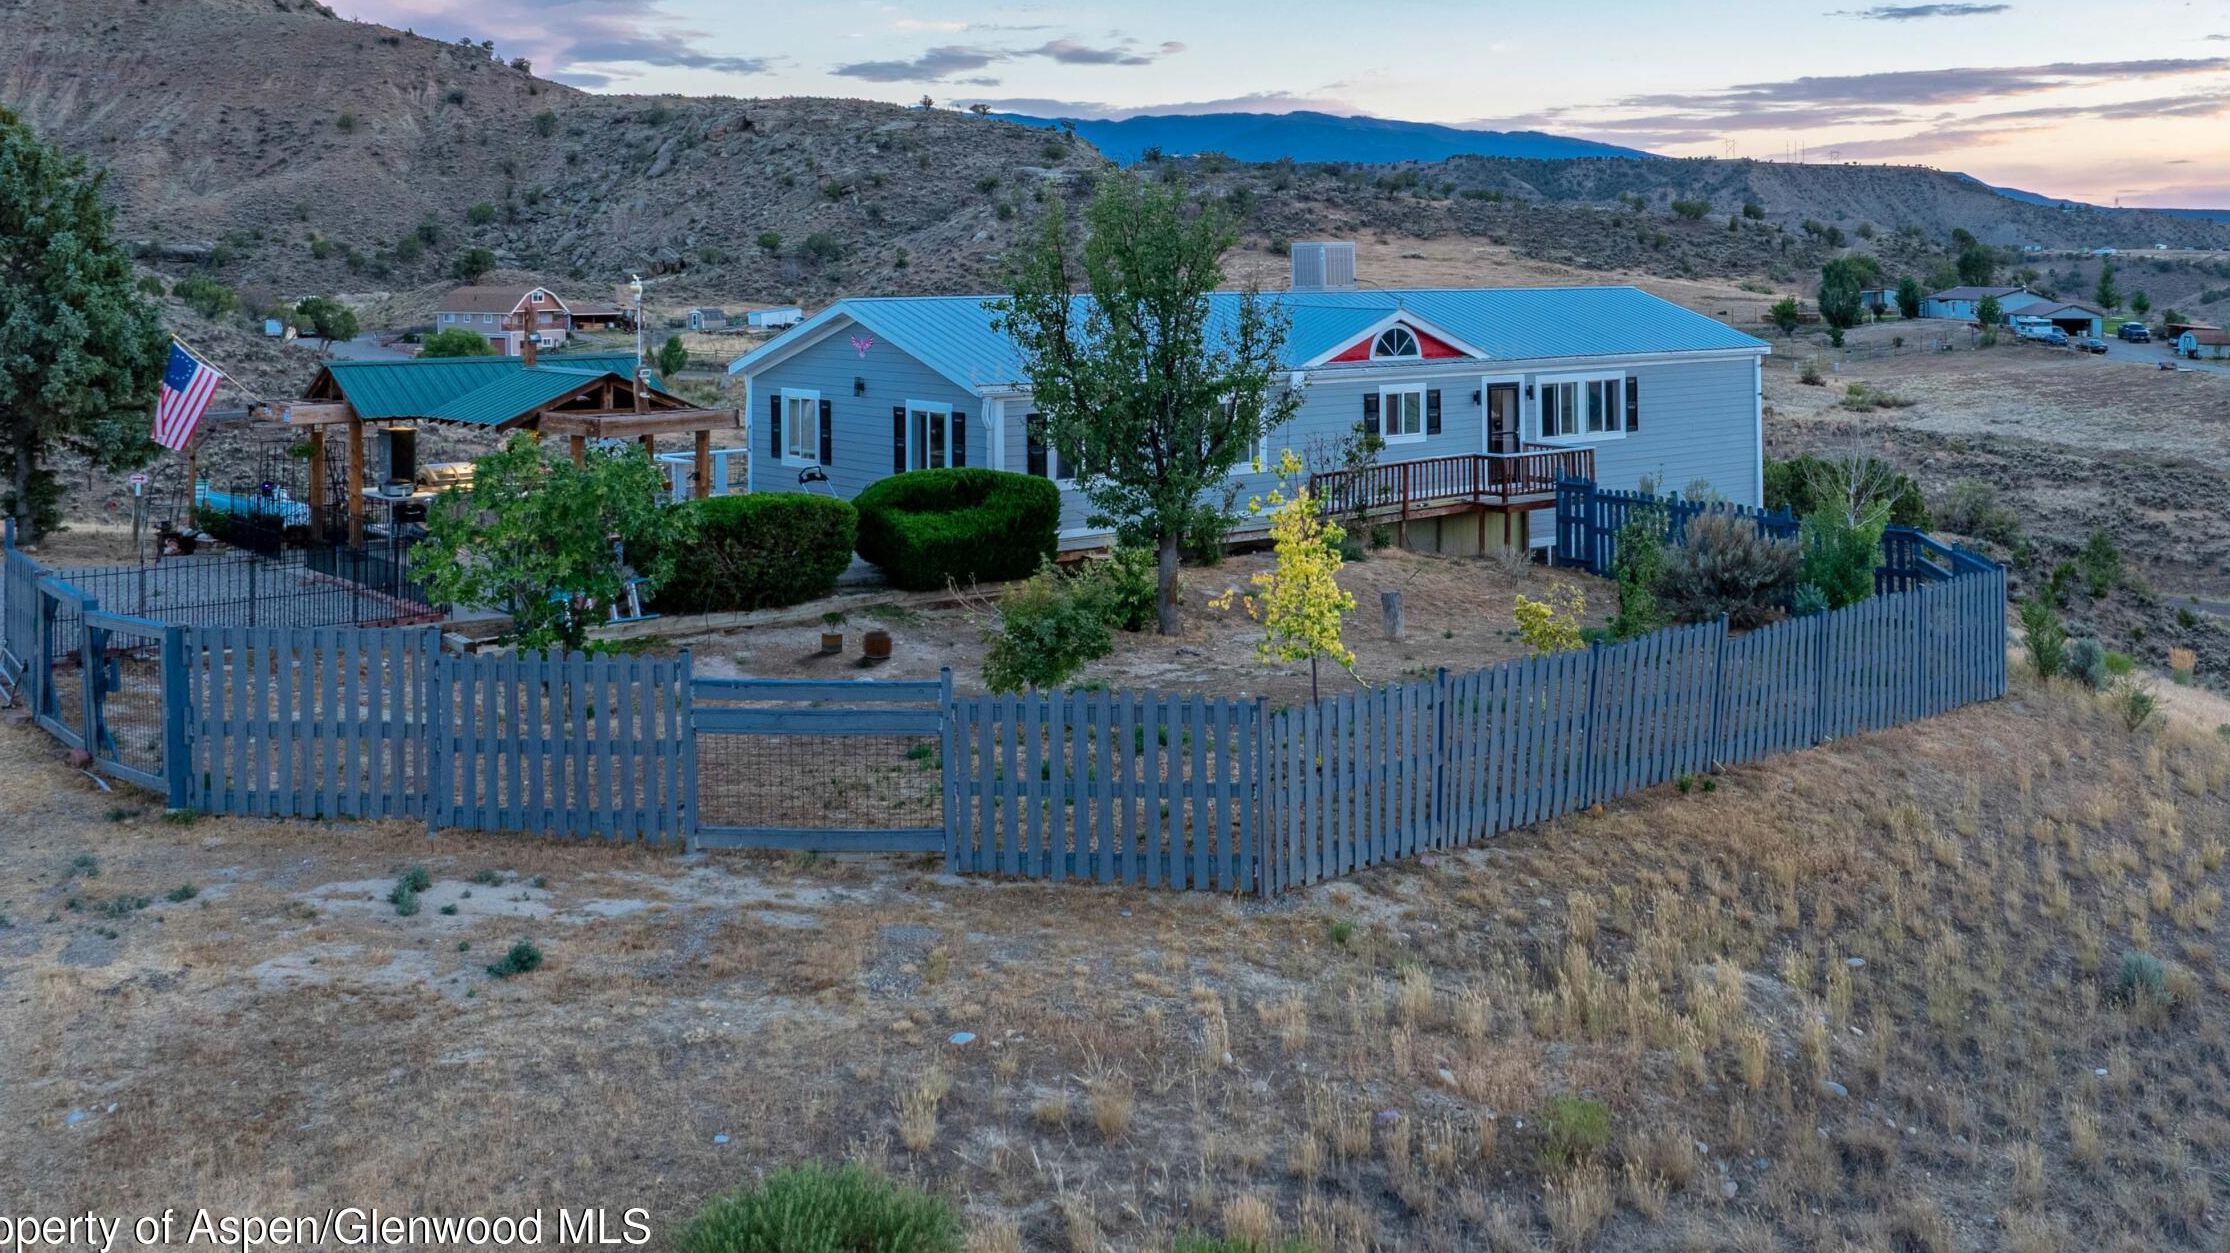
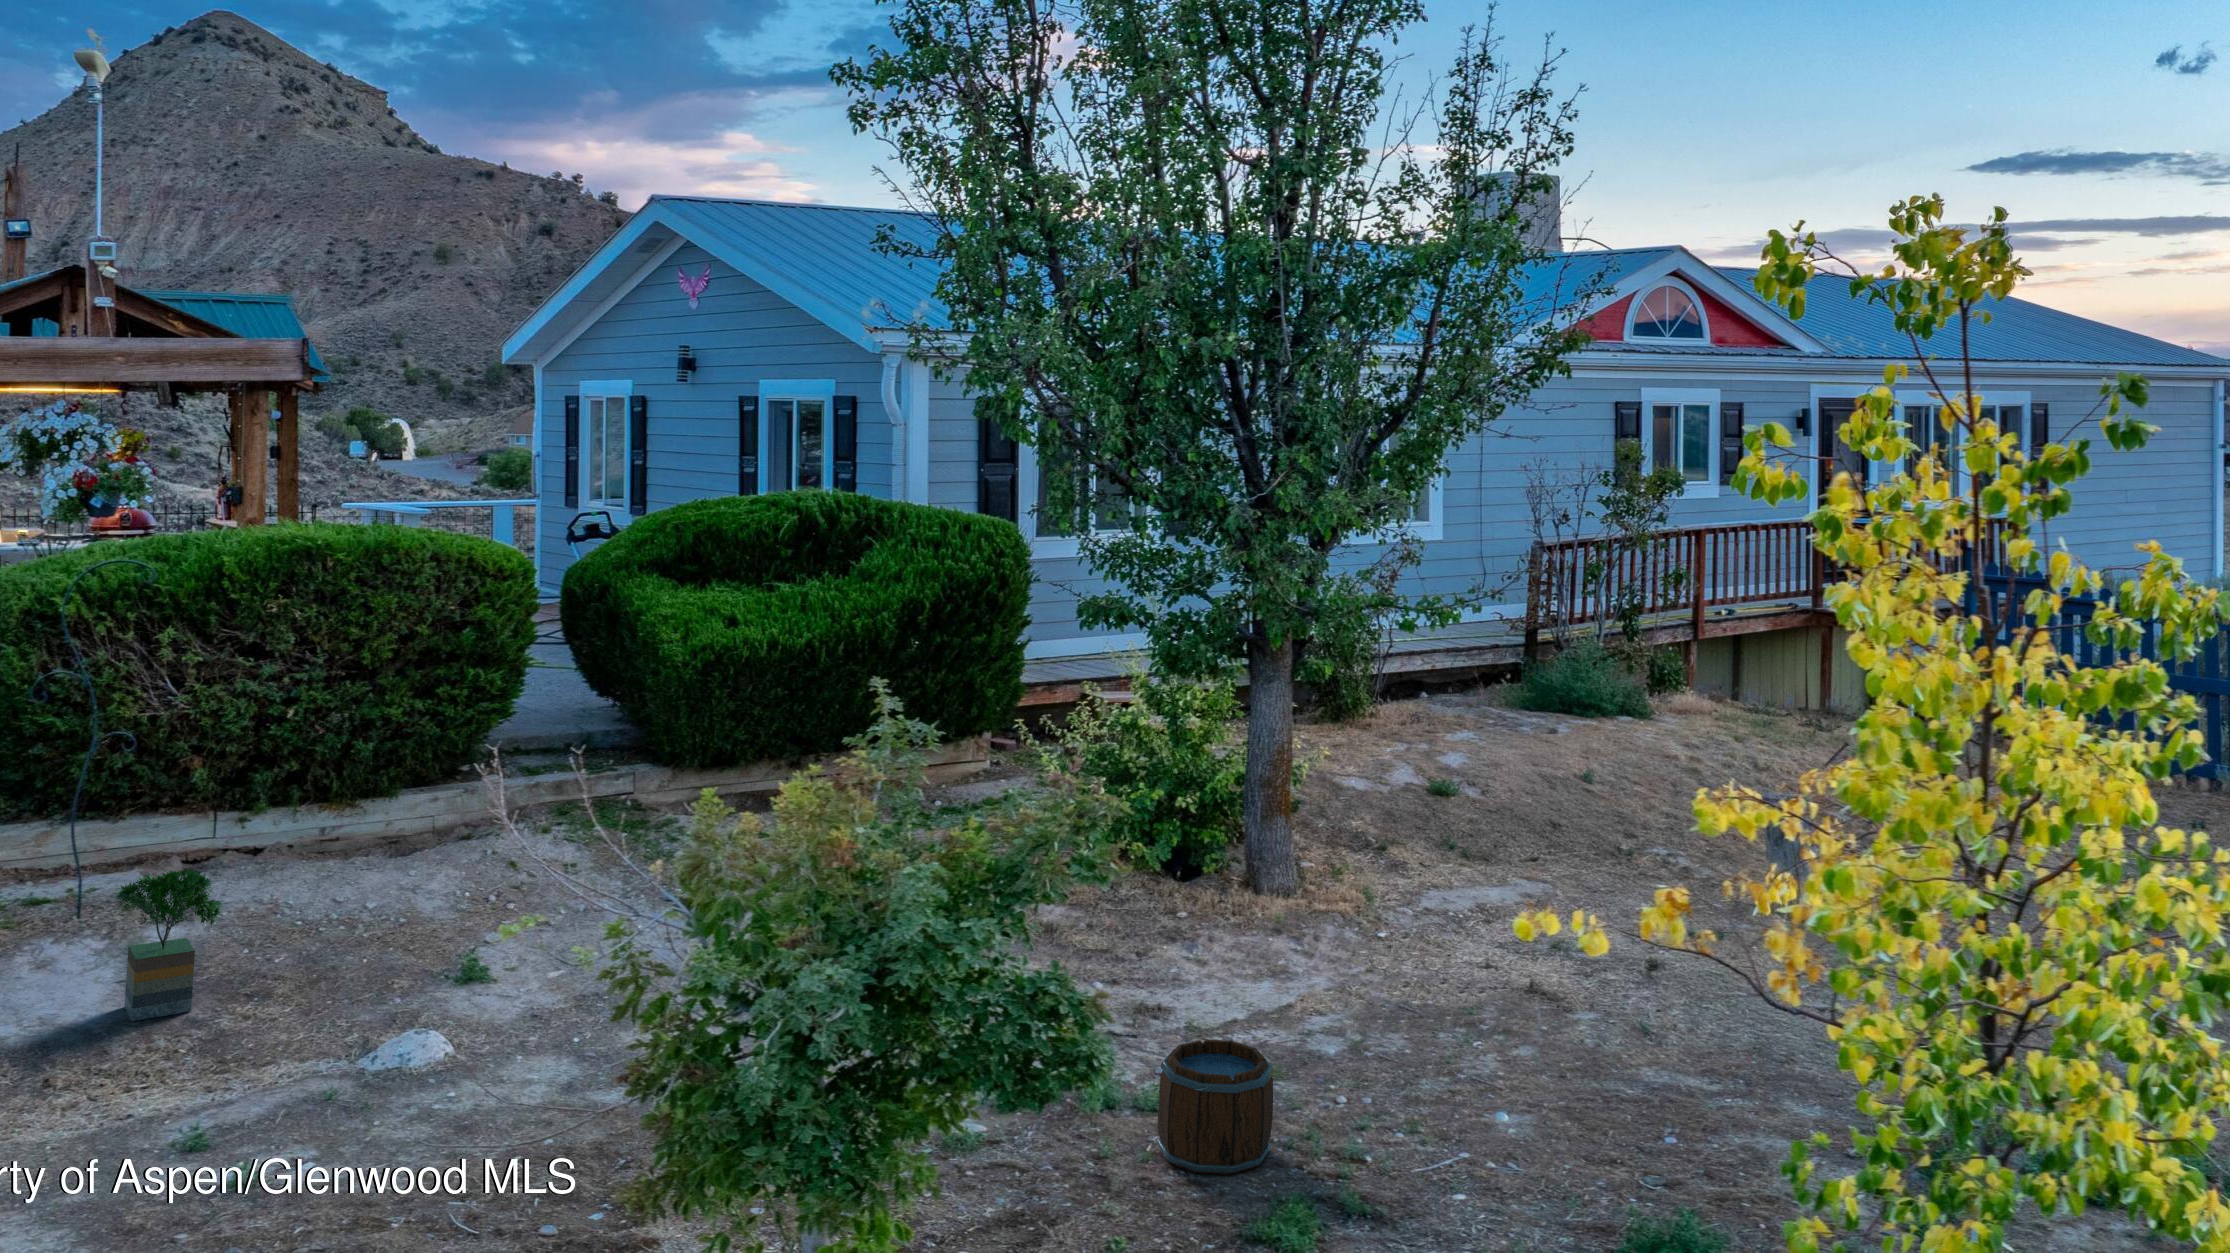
bucket: present [863,631,892,659] -> present [1157,1040,1274,1175]

